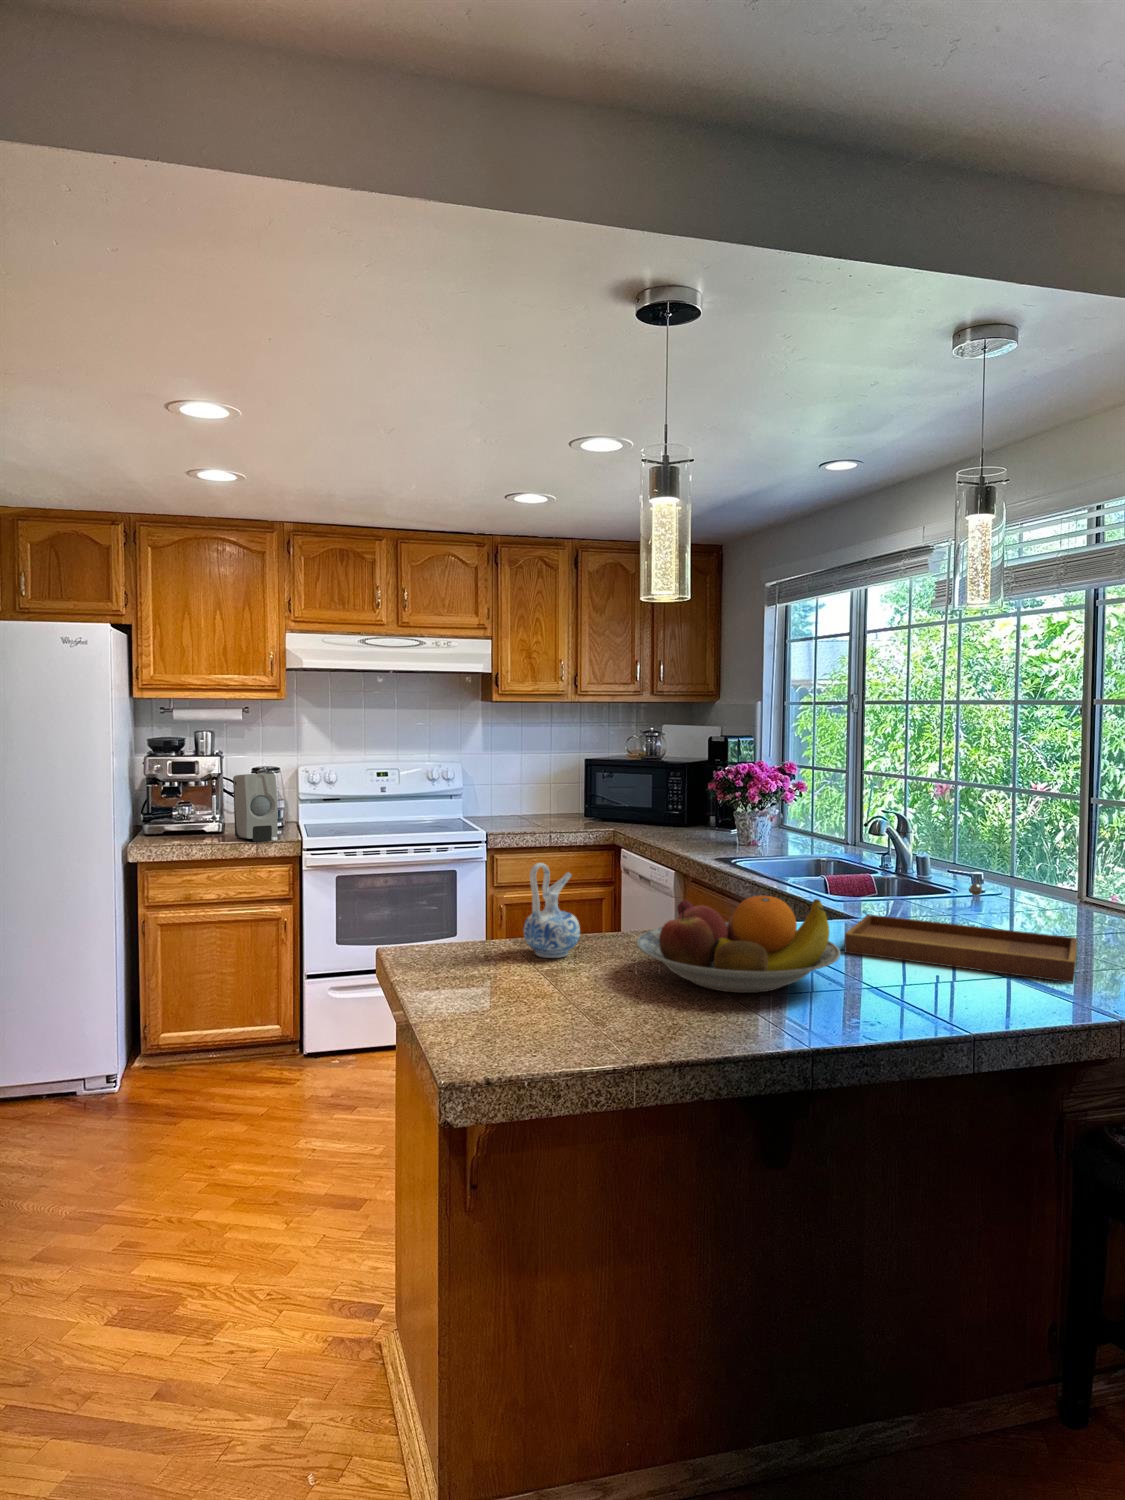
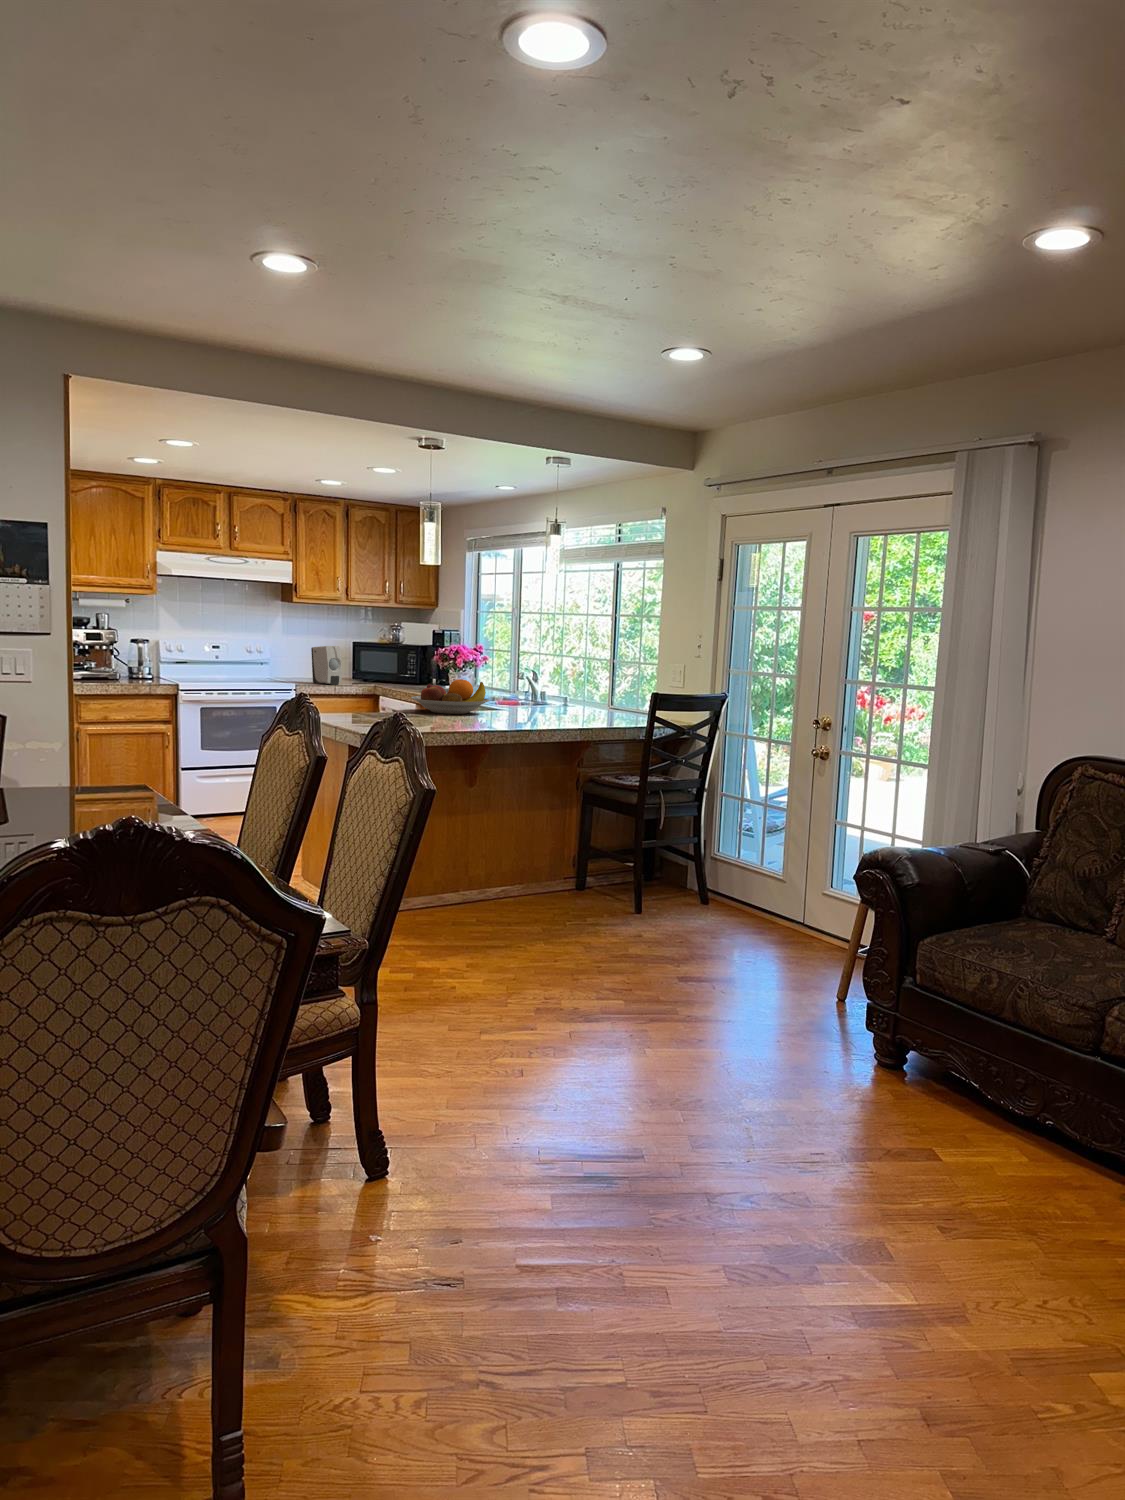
soap dispenser: present [233,773,278,842] -> present [311,646,342,685]
ceramic pitcher: present [523,863,580,958] -> none [361,668,385,708]
tray: present [845,884,1077,983] -> none [494,683,585,715]

